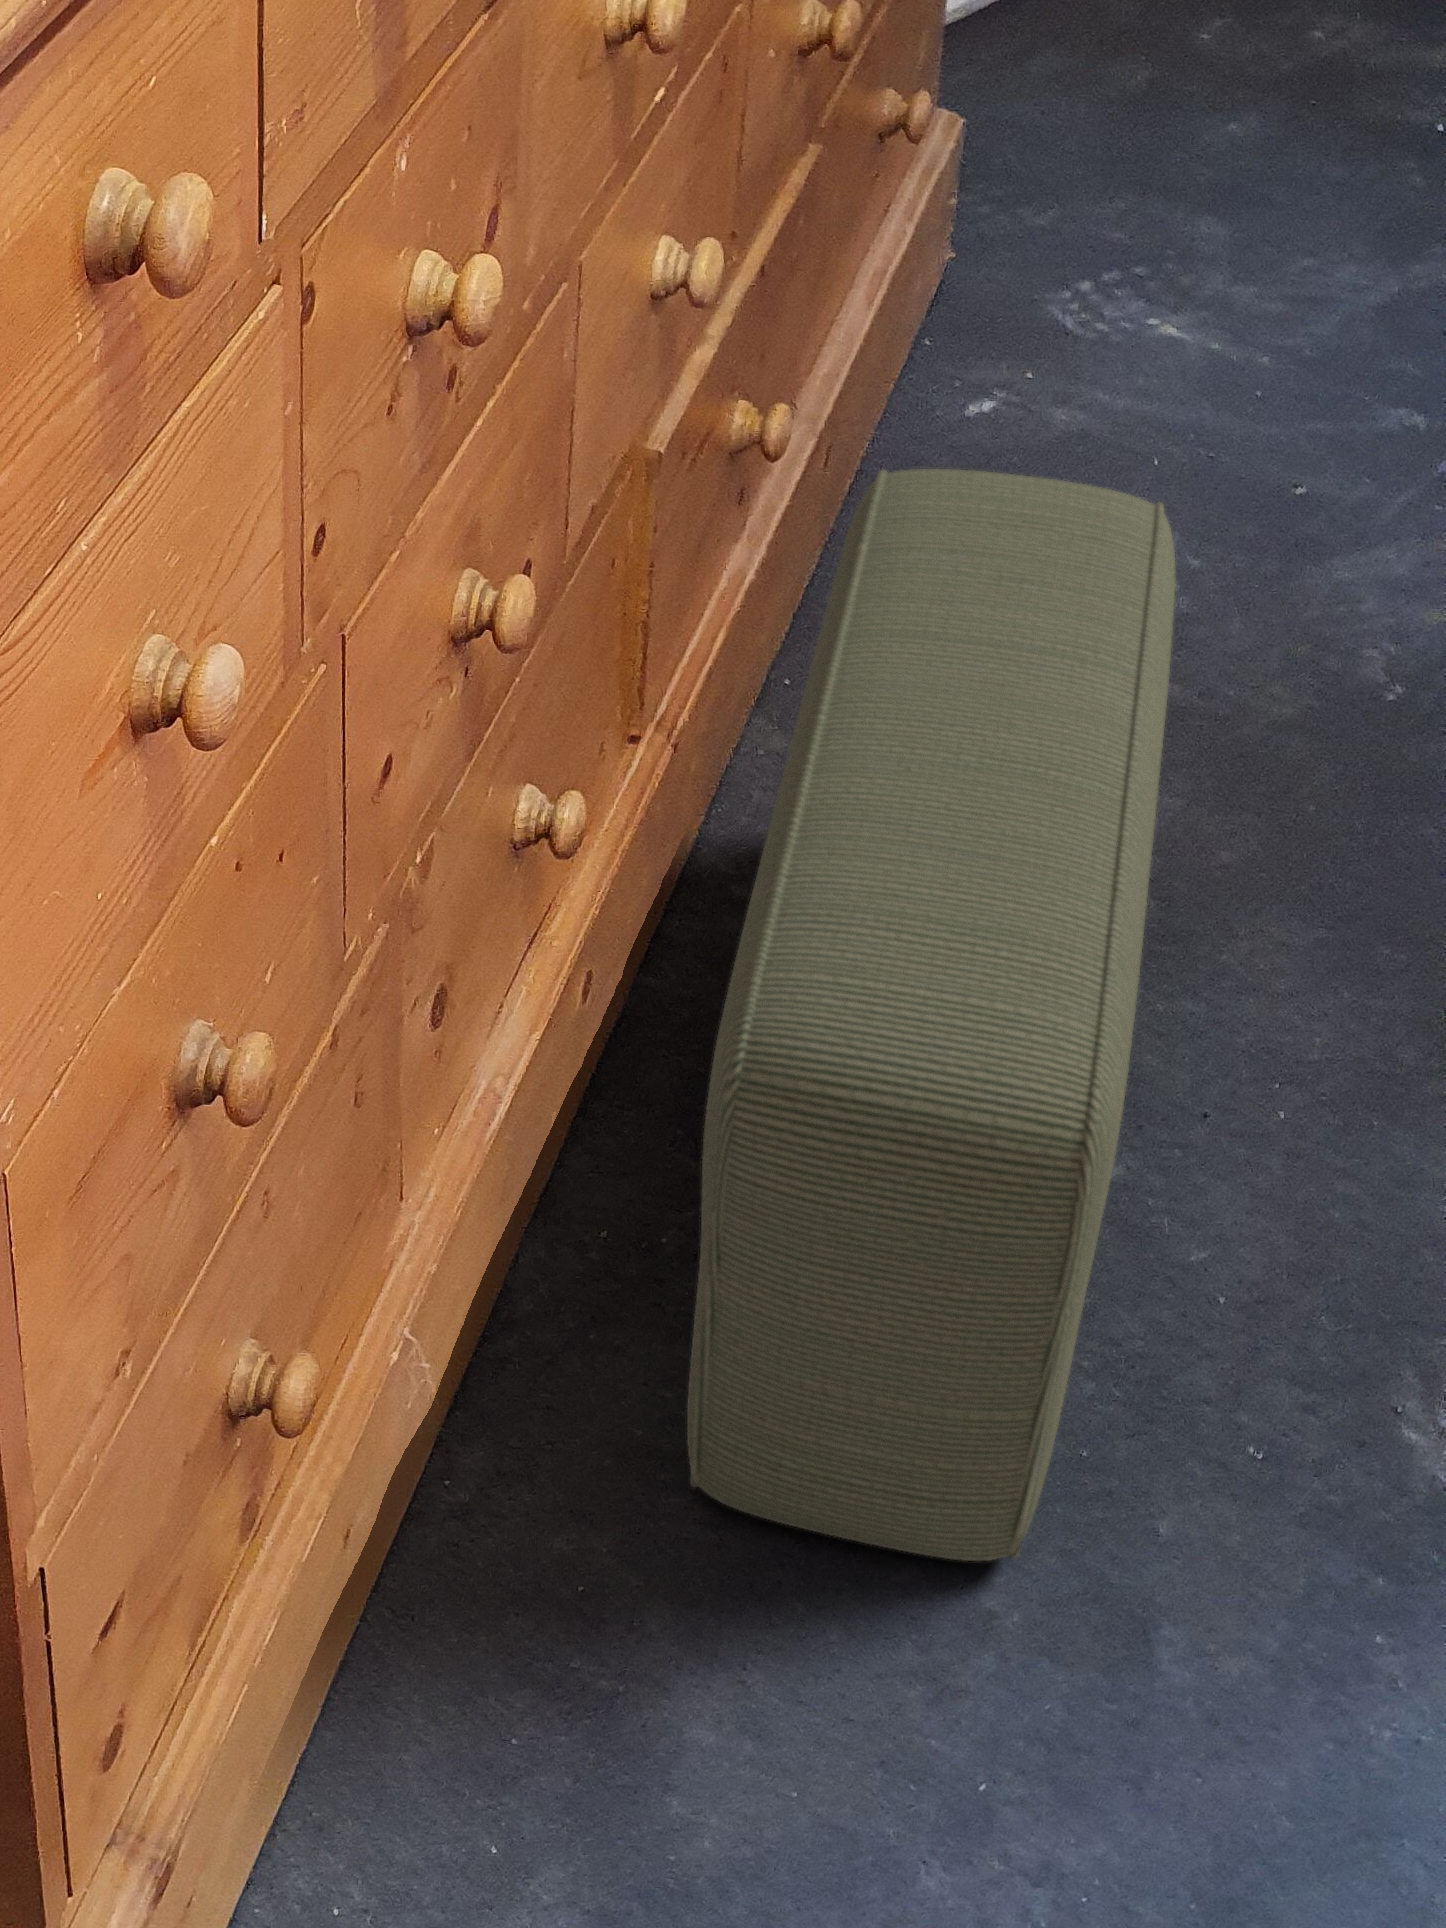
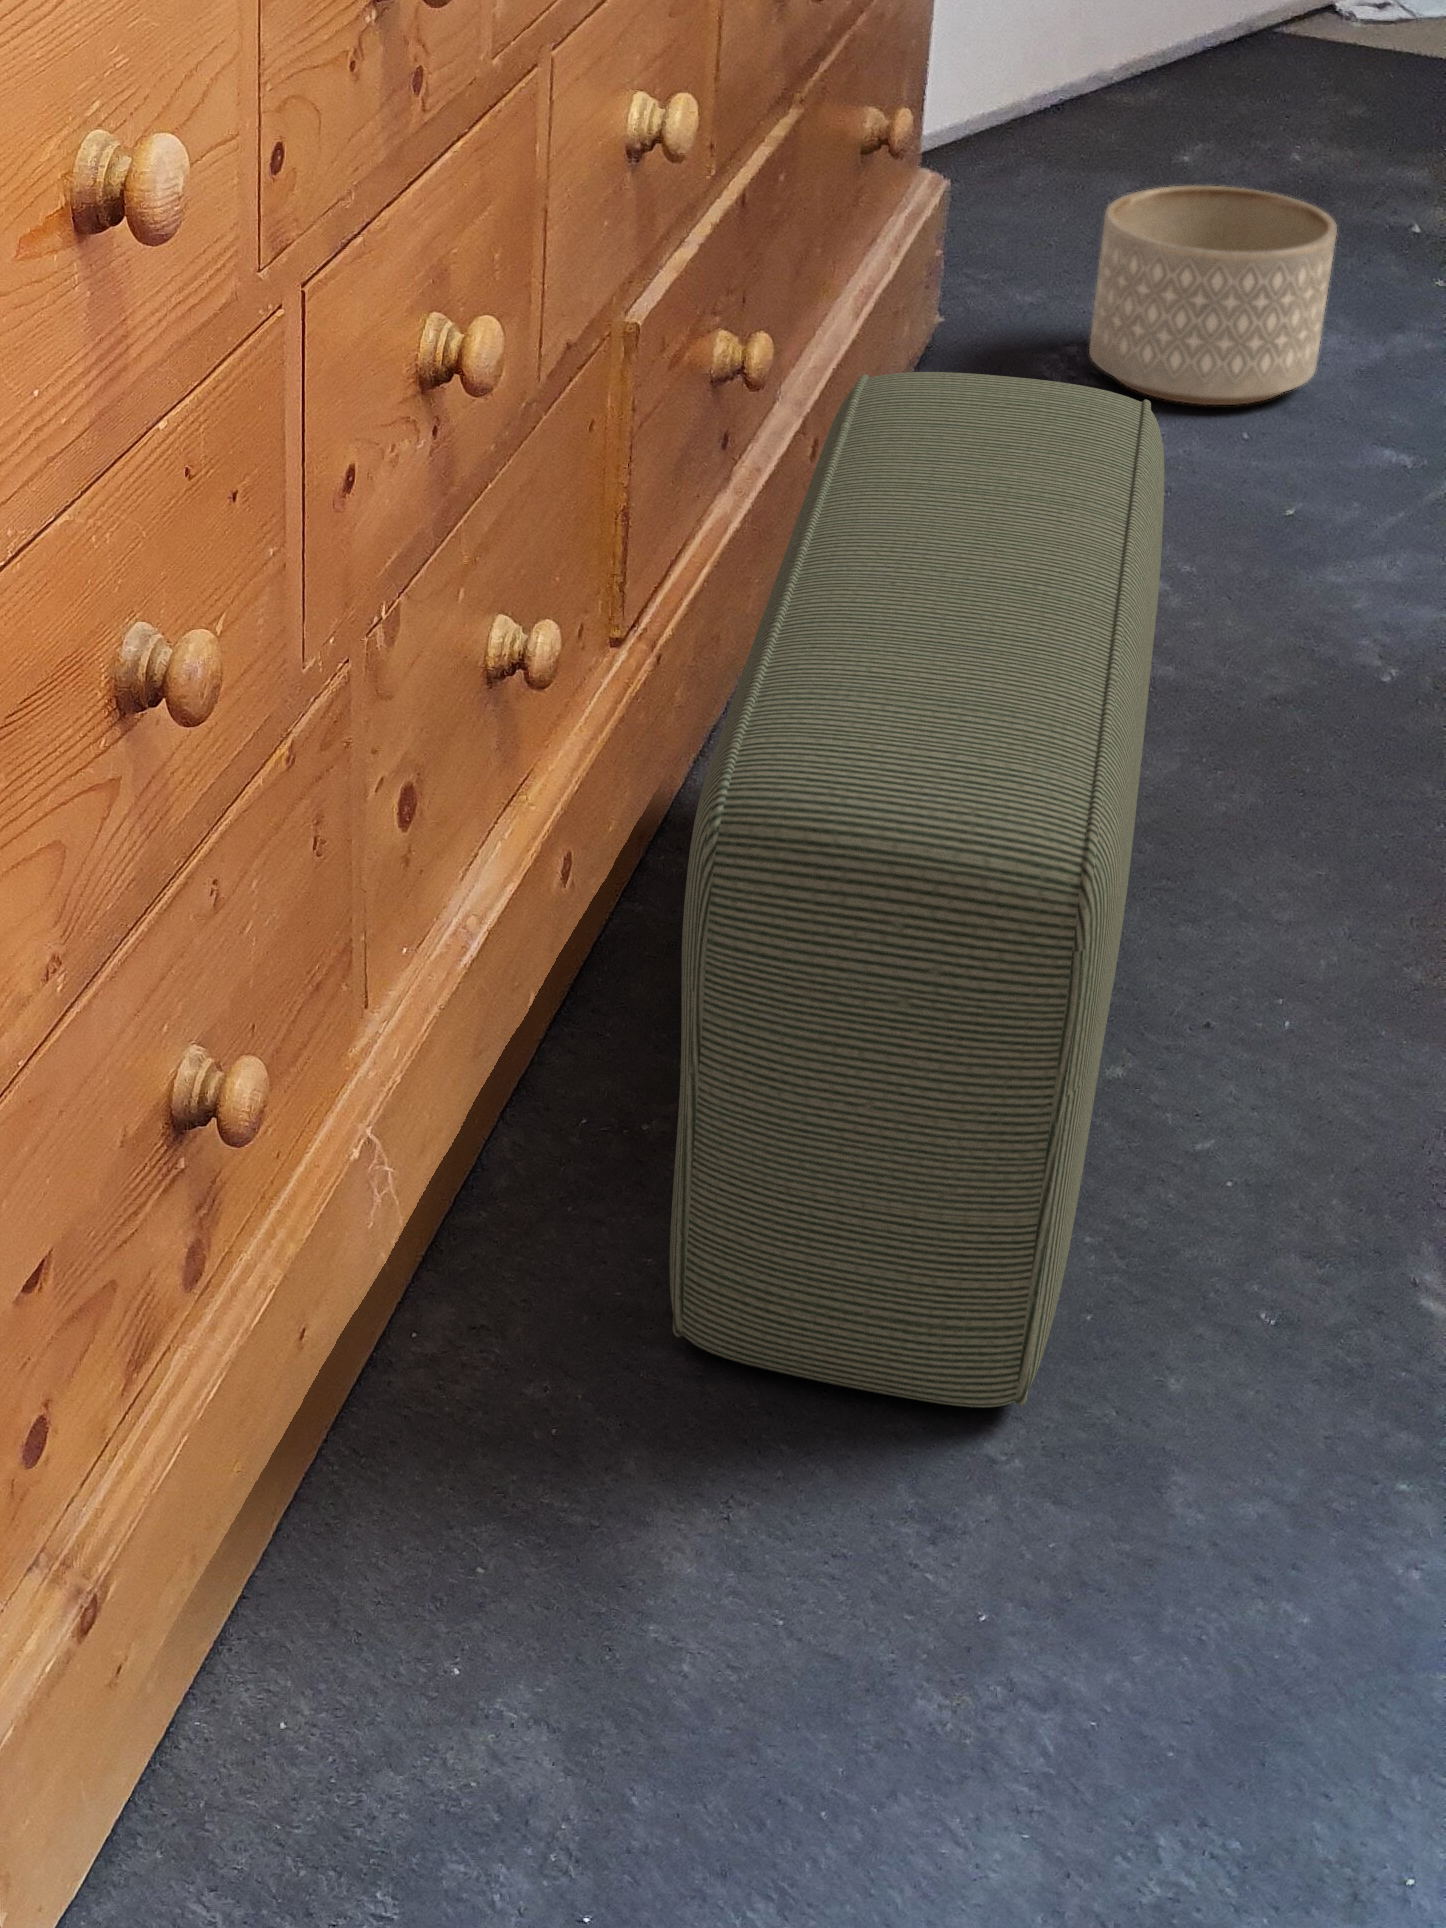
planter: none [1103,113,1357,349] -> present [1089,186,1337,405]

